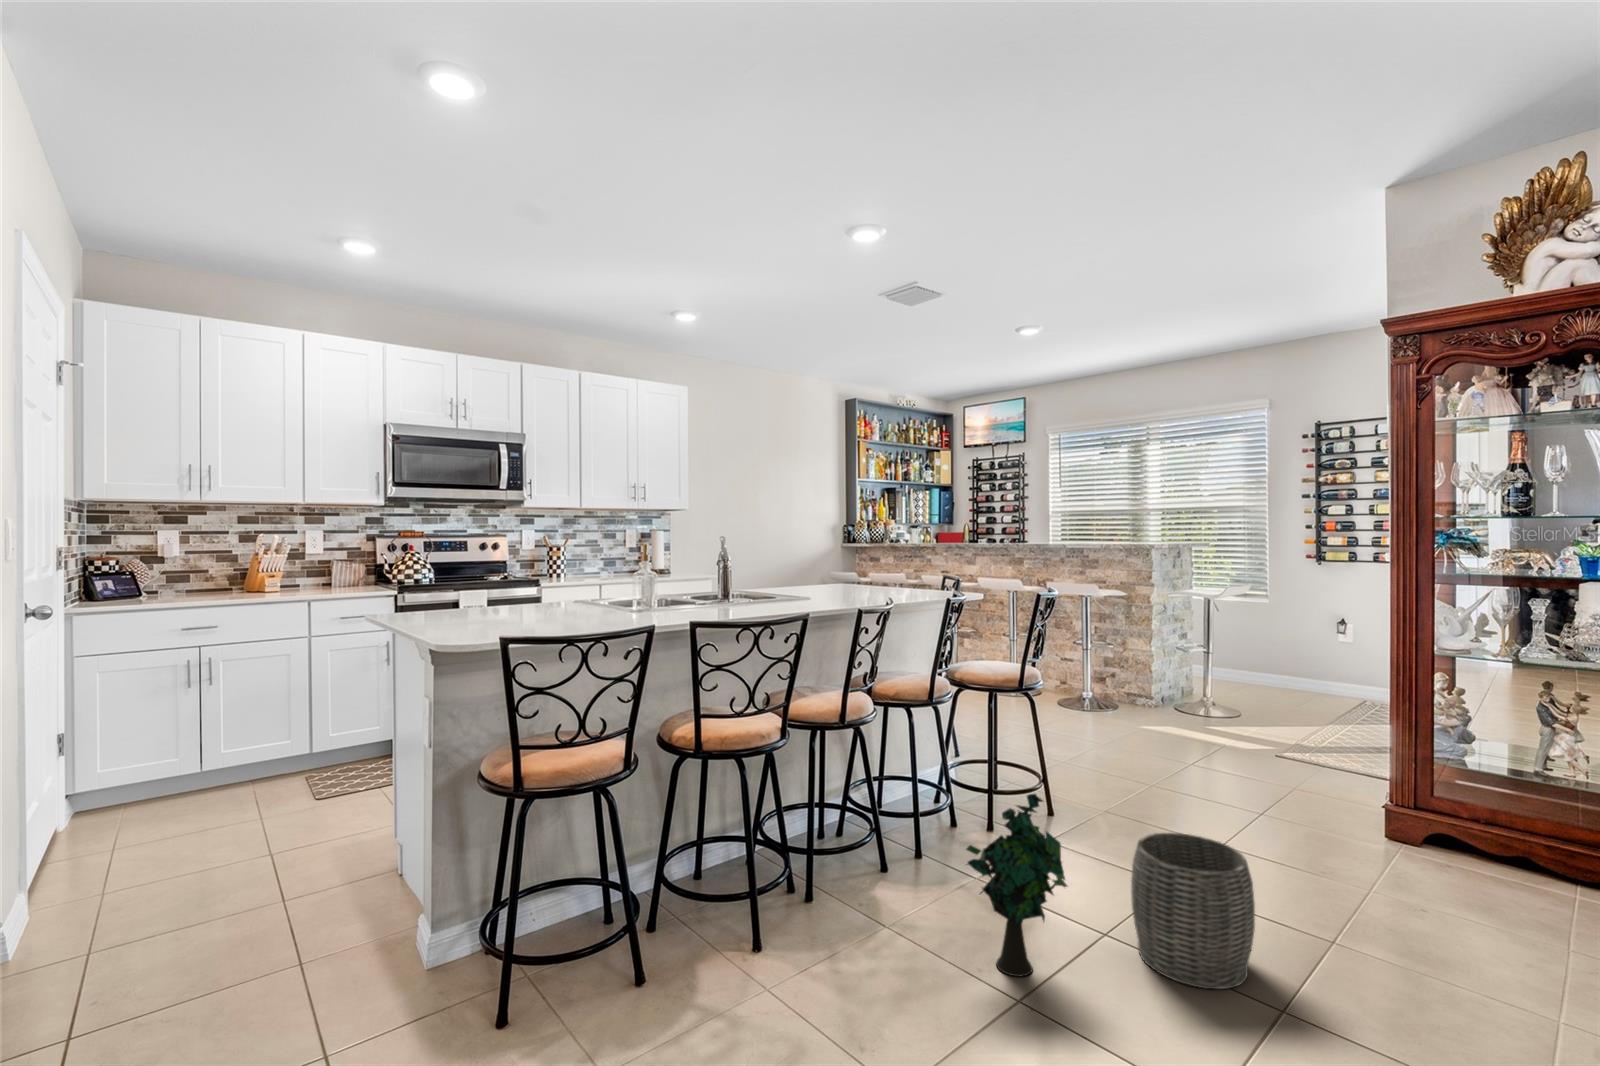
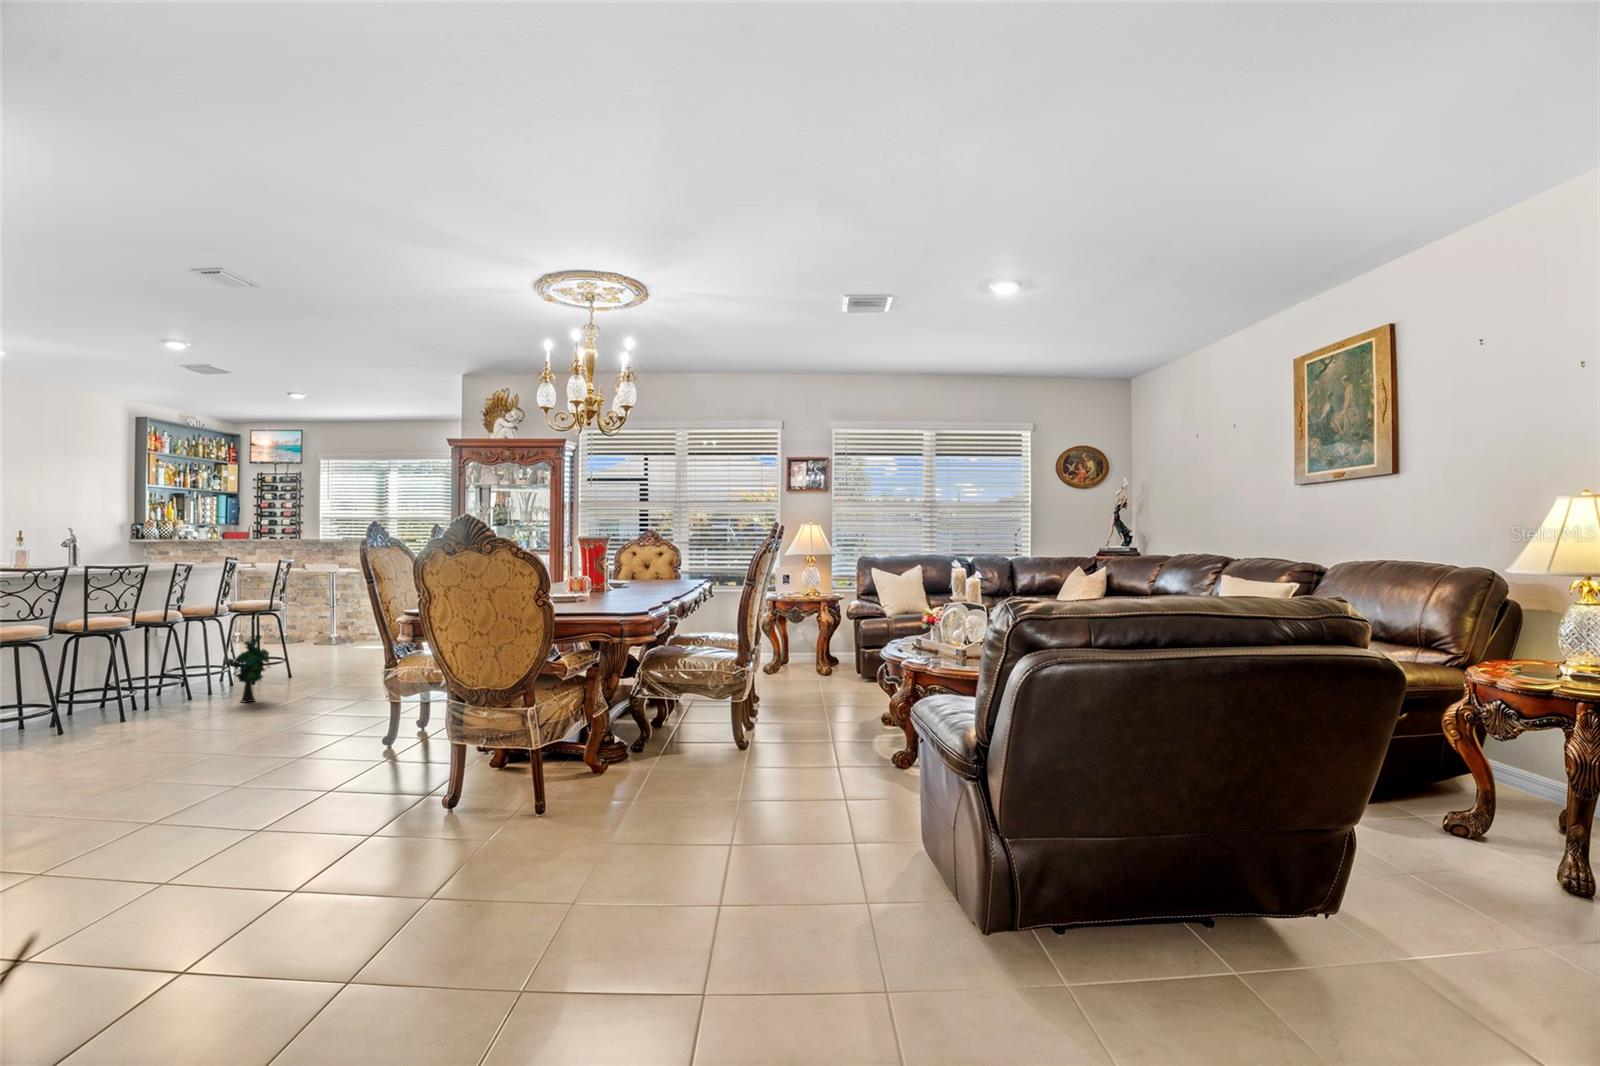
woven basket: present [1131,833,1255,989] -> none [301,650,347,696]

